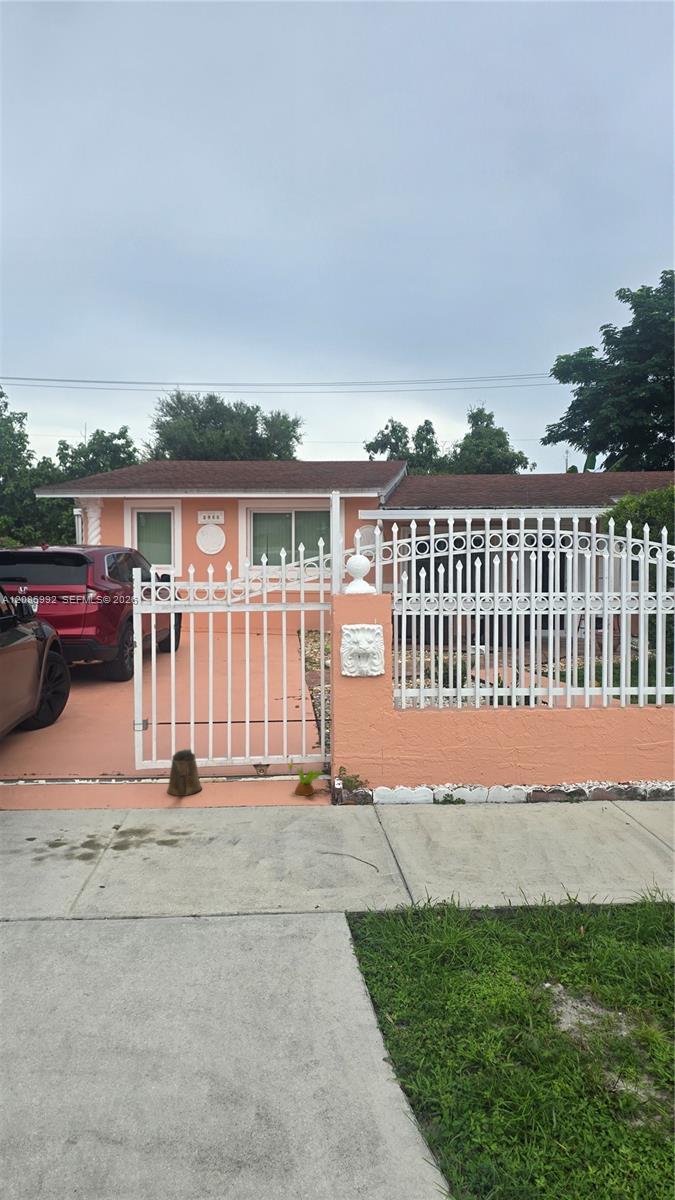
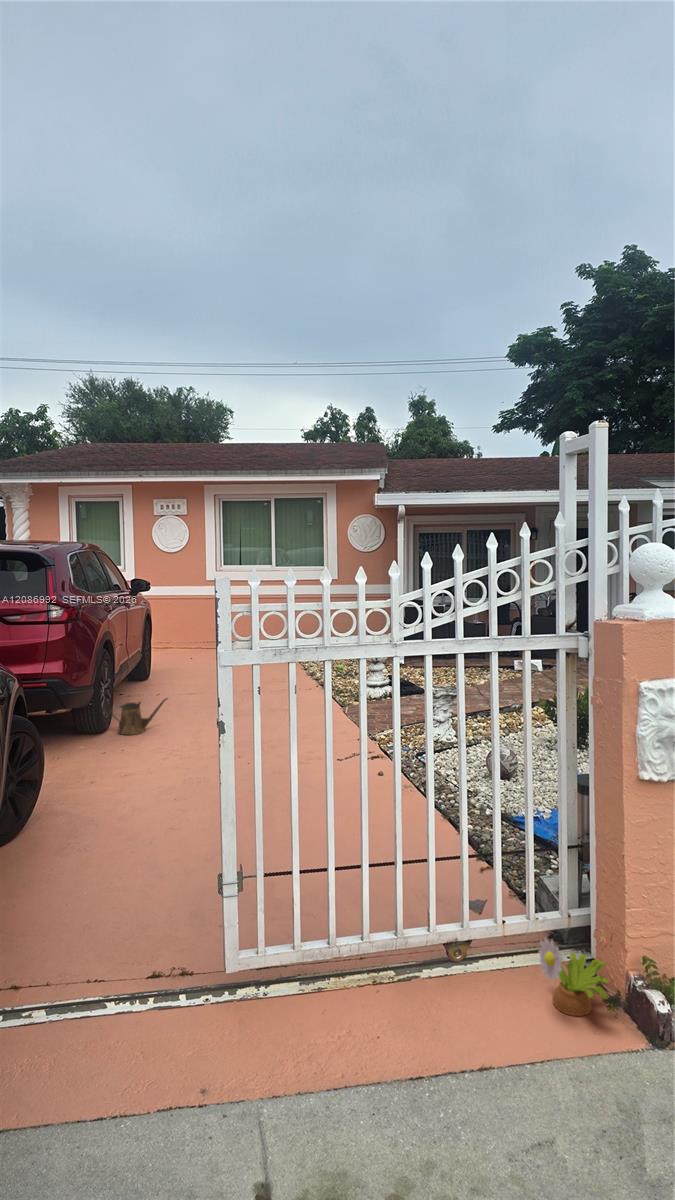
watering can: present [167,749,202,796] -> present [111,698,168,735]

